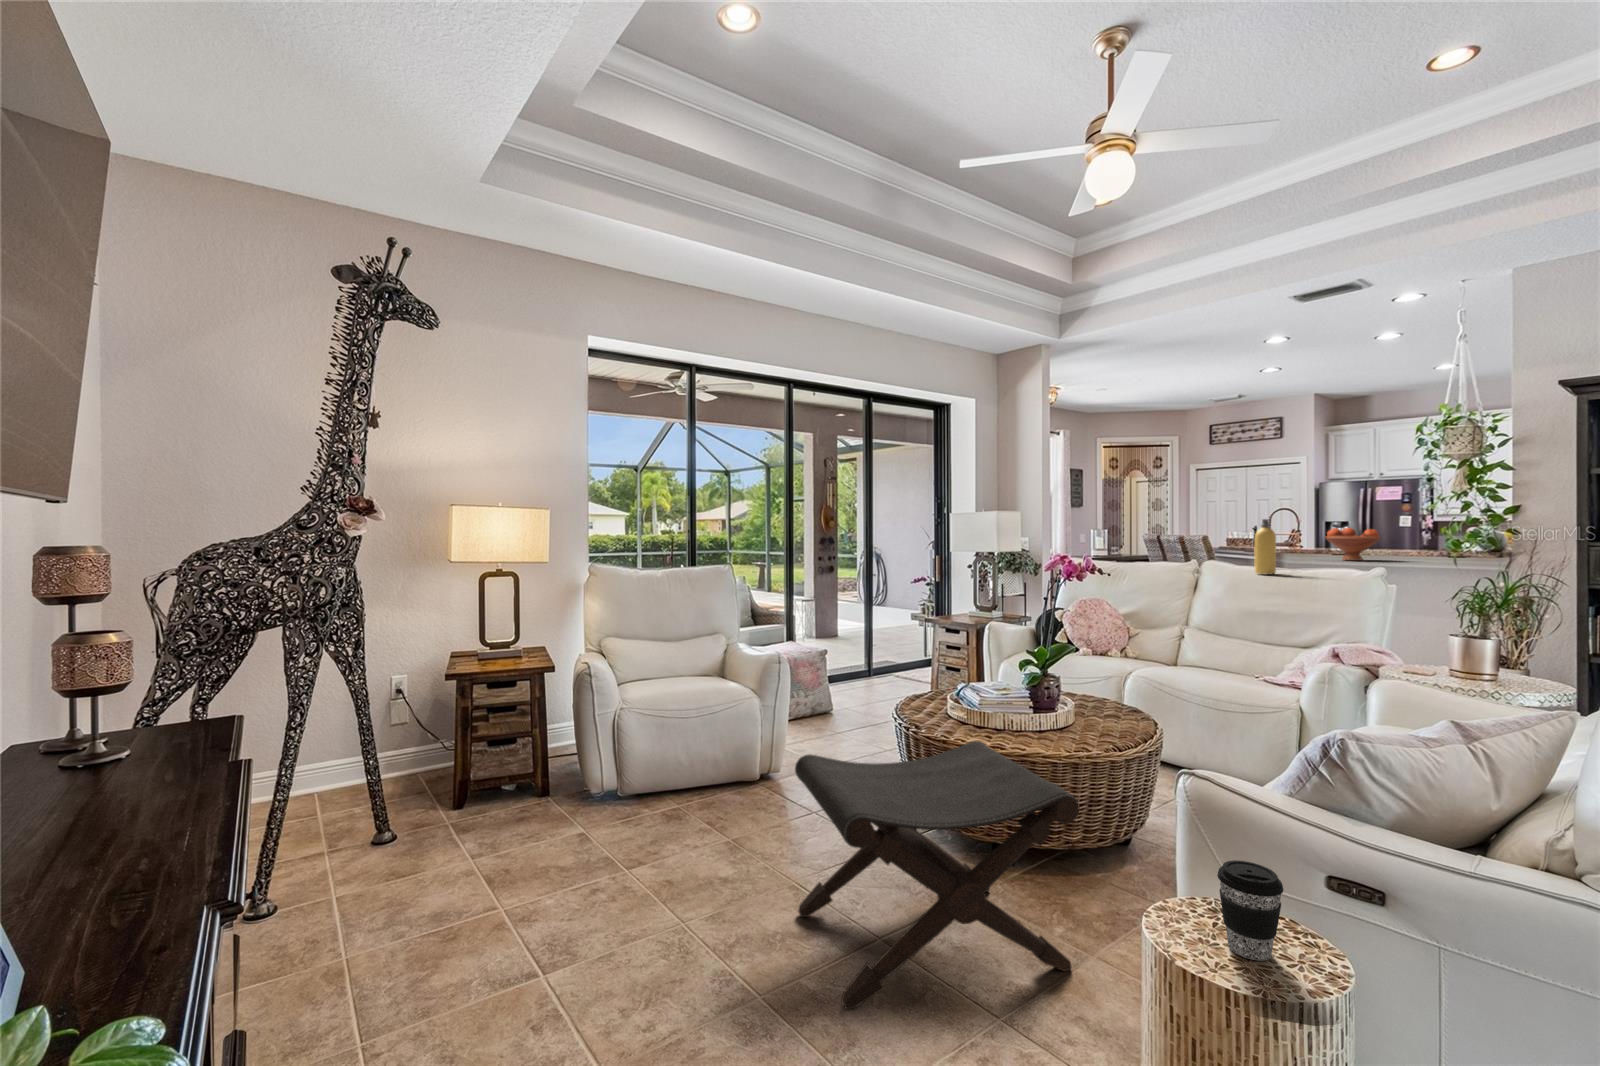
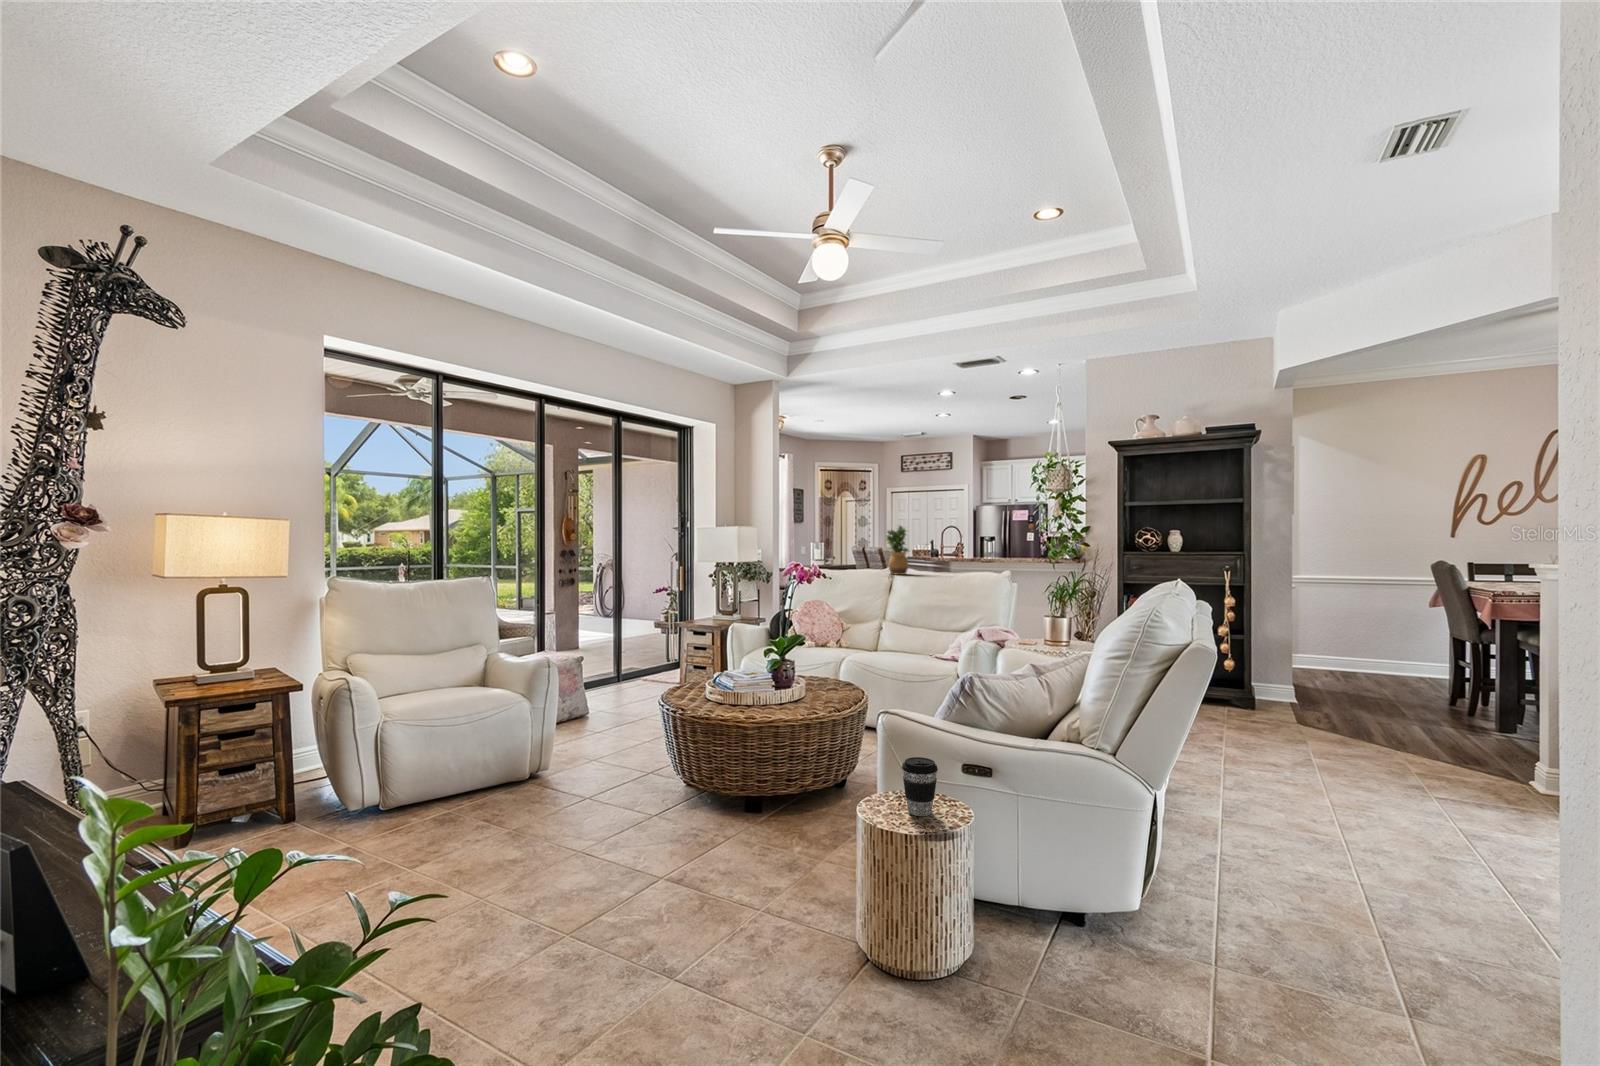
potted plant: none [1187,508,1224,571] -> present [886,526,909,575]
bottle: present [1254,519,1276,574] -> none [931,535,945,576]
fruit bowl: present [1326,528,1381,561] -> none [978,541,1013,566]
footstool: present [795,741,1079,1009] -> none [584,714,813,932]

